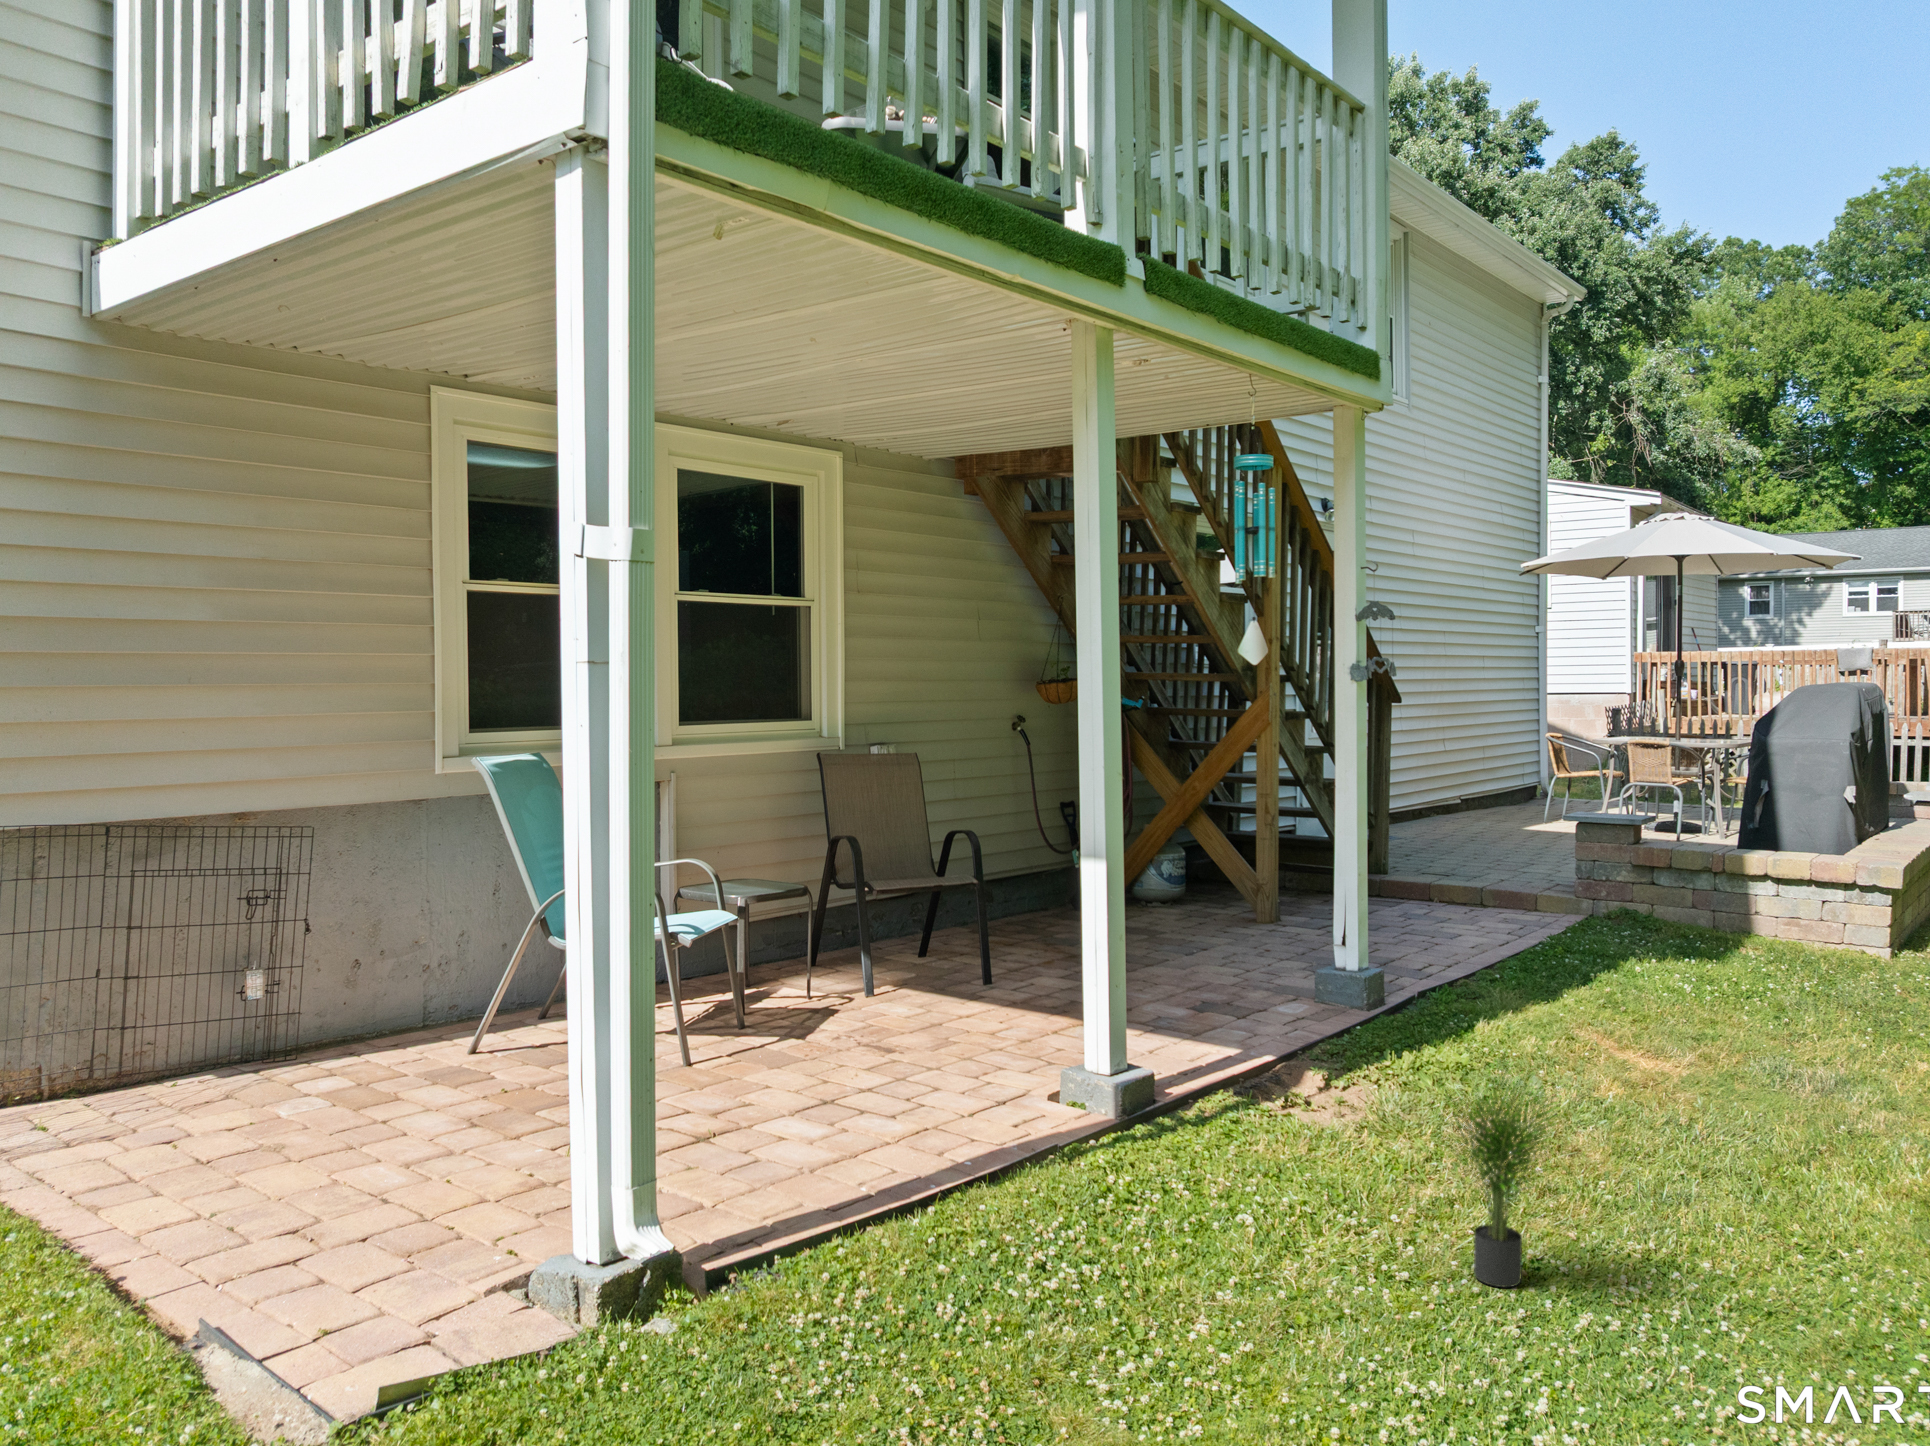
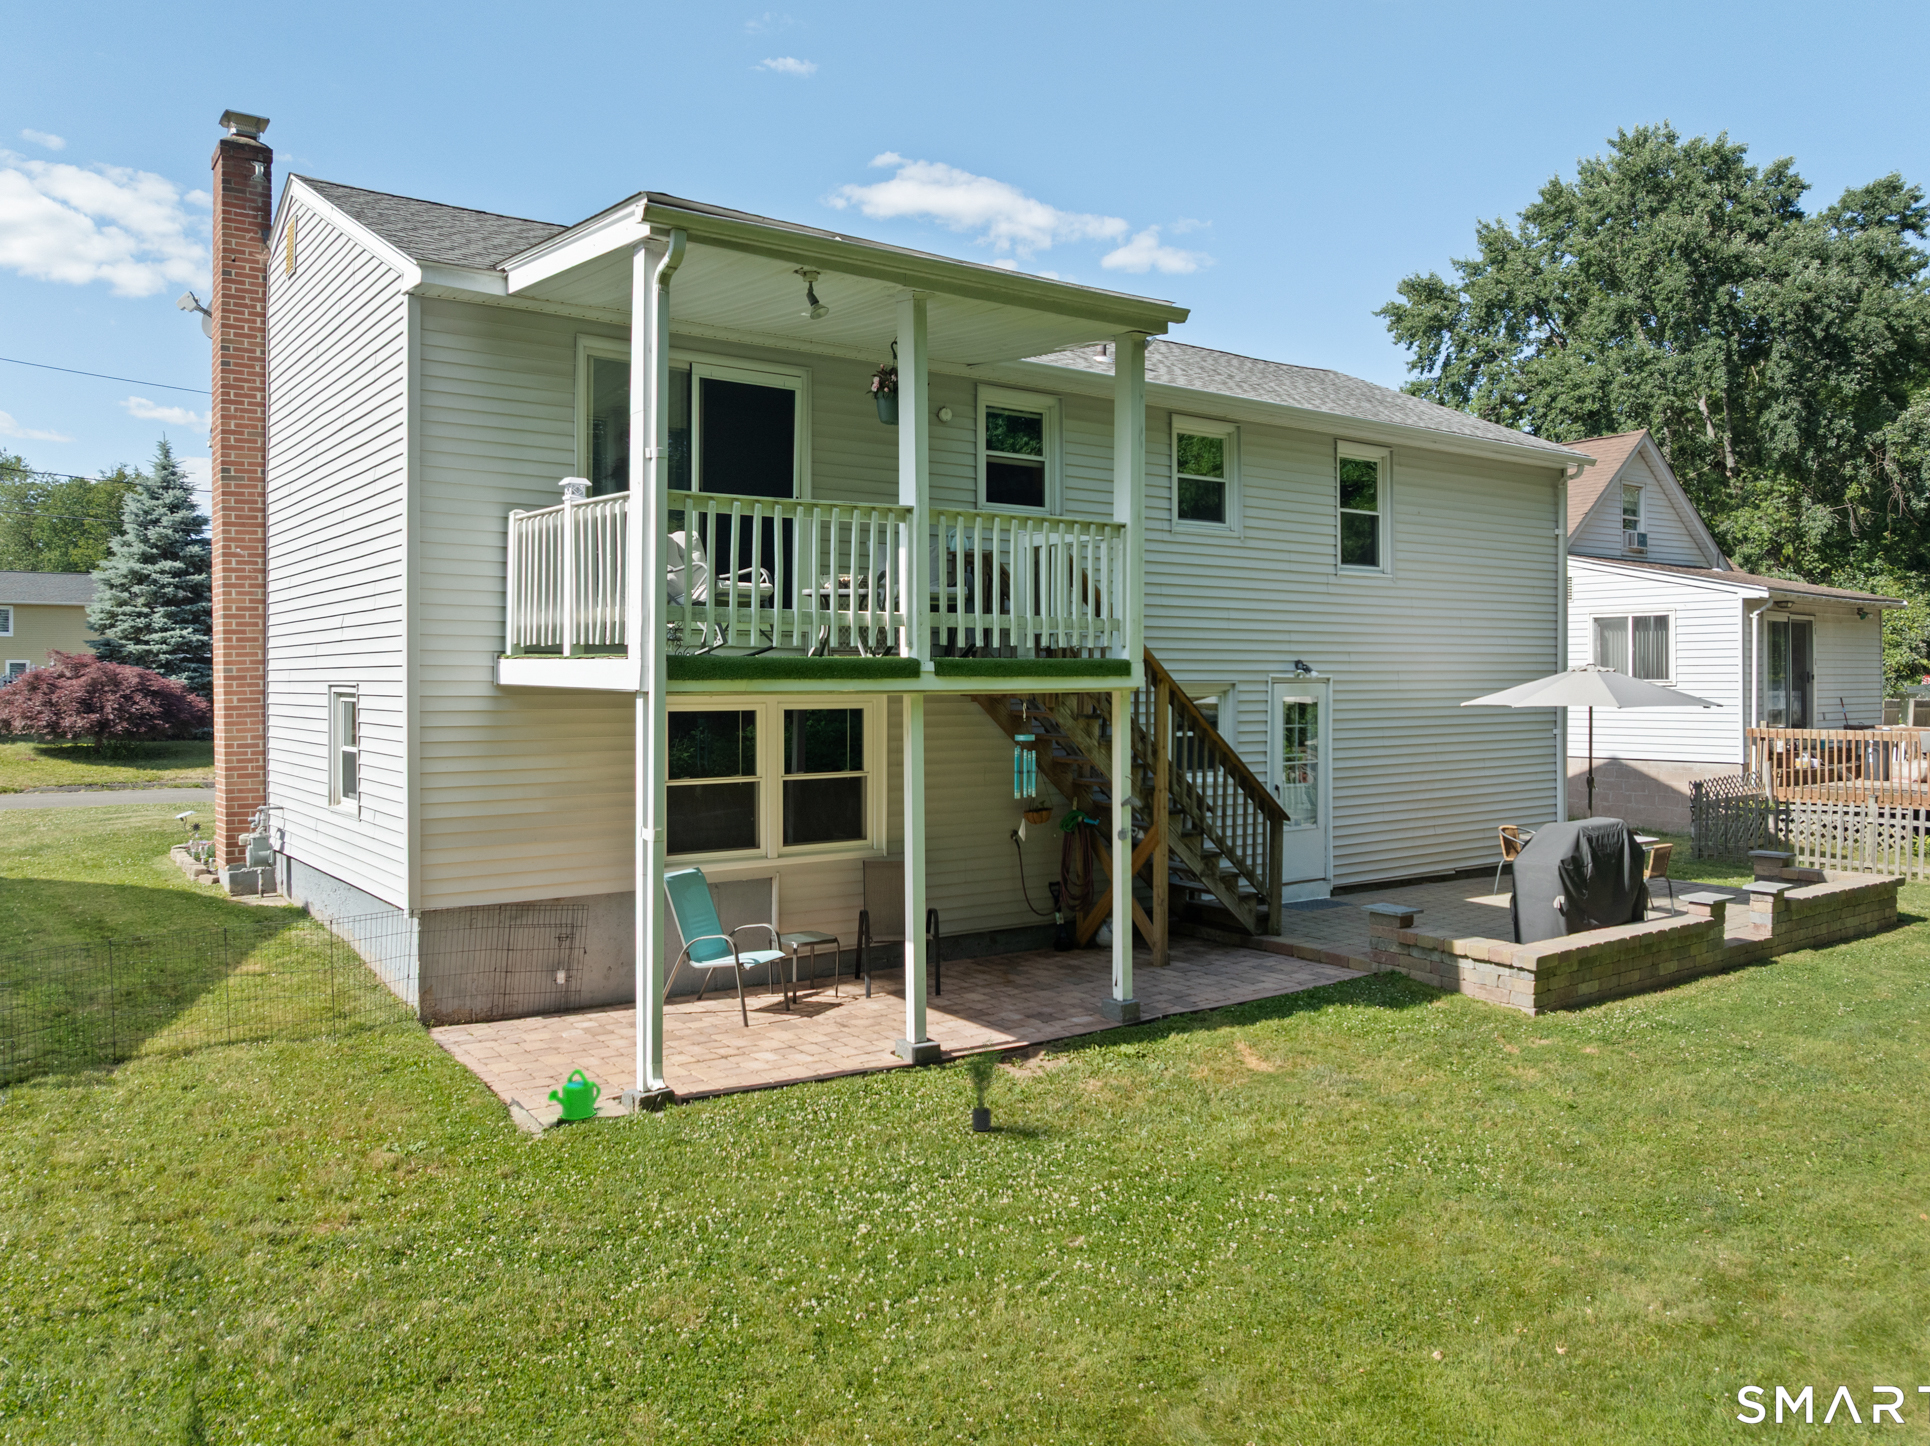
watering can: none [342,1222,481,1381] -> present [548,1069,601,1120]

